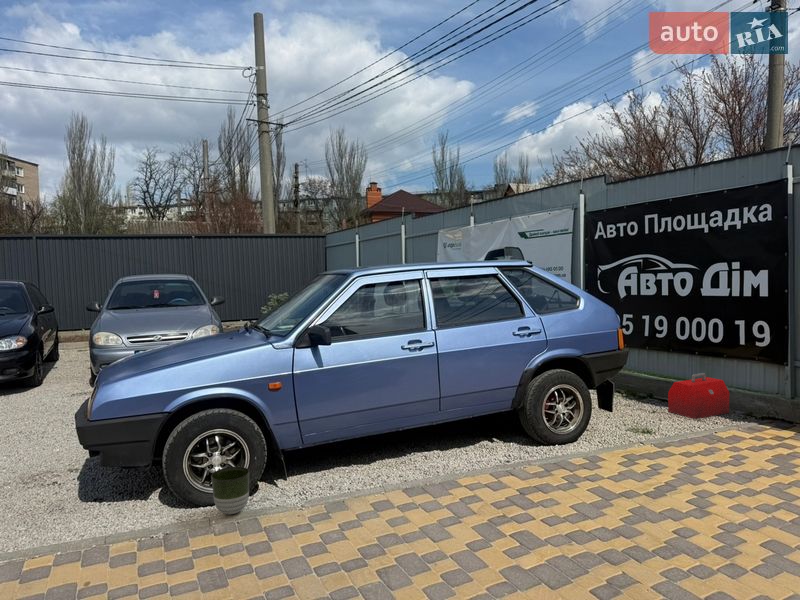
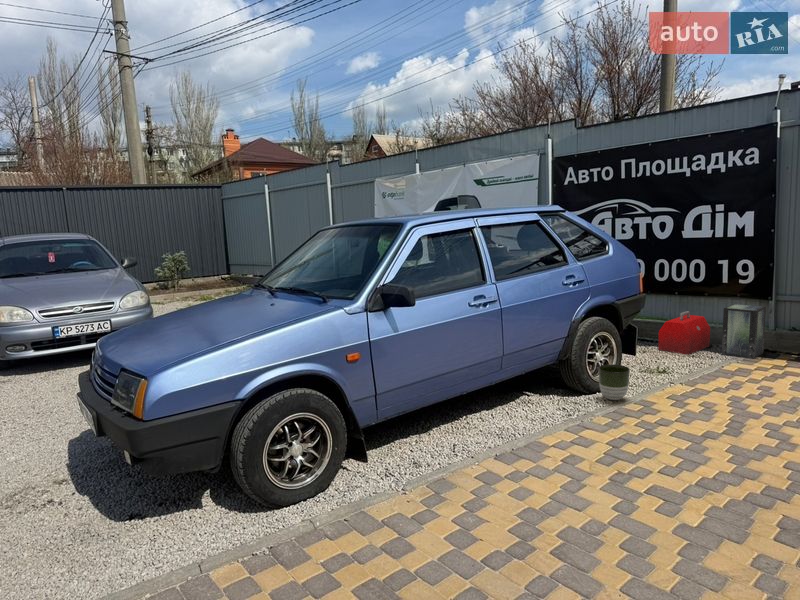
storage box: none [733,368,784,430] -> present [722,304,766,359]
planter: present [211,467,249,514] -> present [599,364,630,400]

